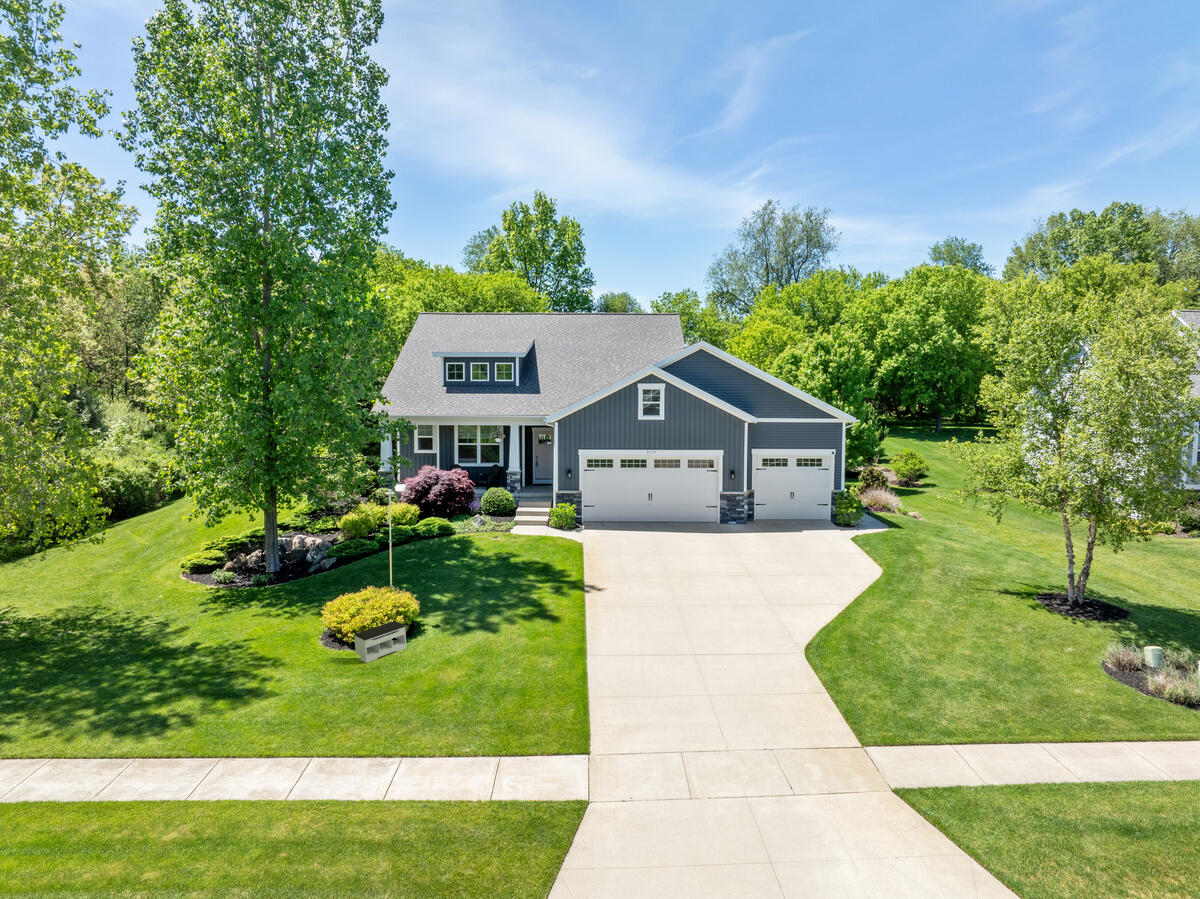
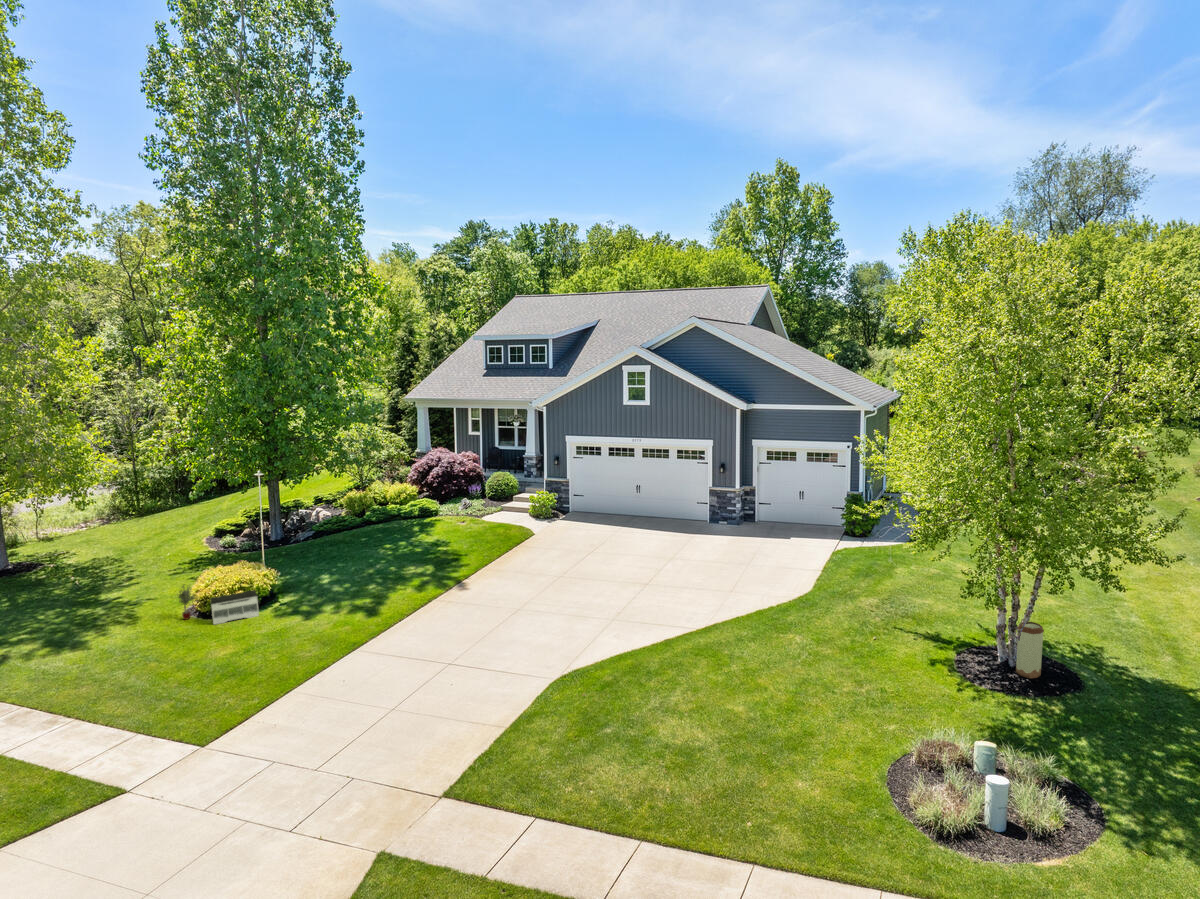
trash can: none [1101,577,1122,620] -> present [1016,622,1044,678]
potted tree: none [310,621,337,662] -> present [179,586,198,620]

